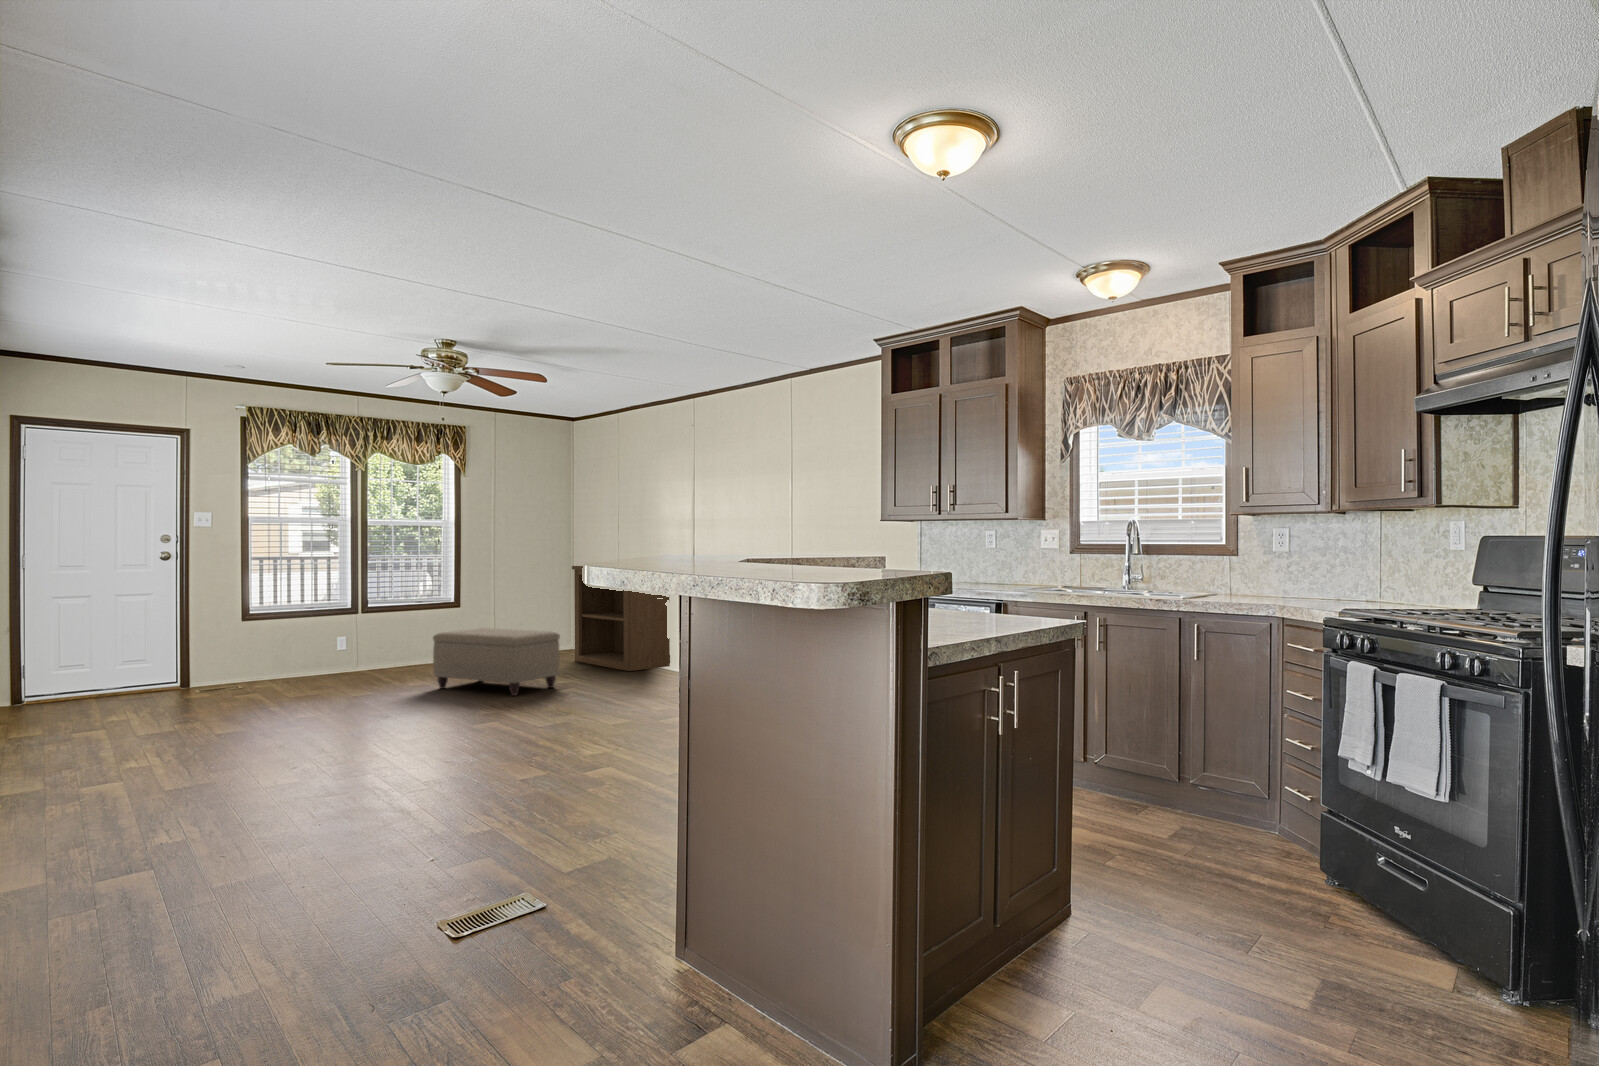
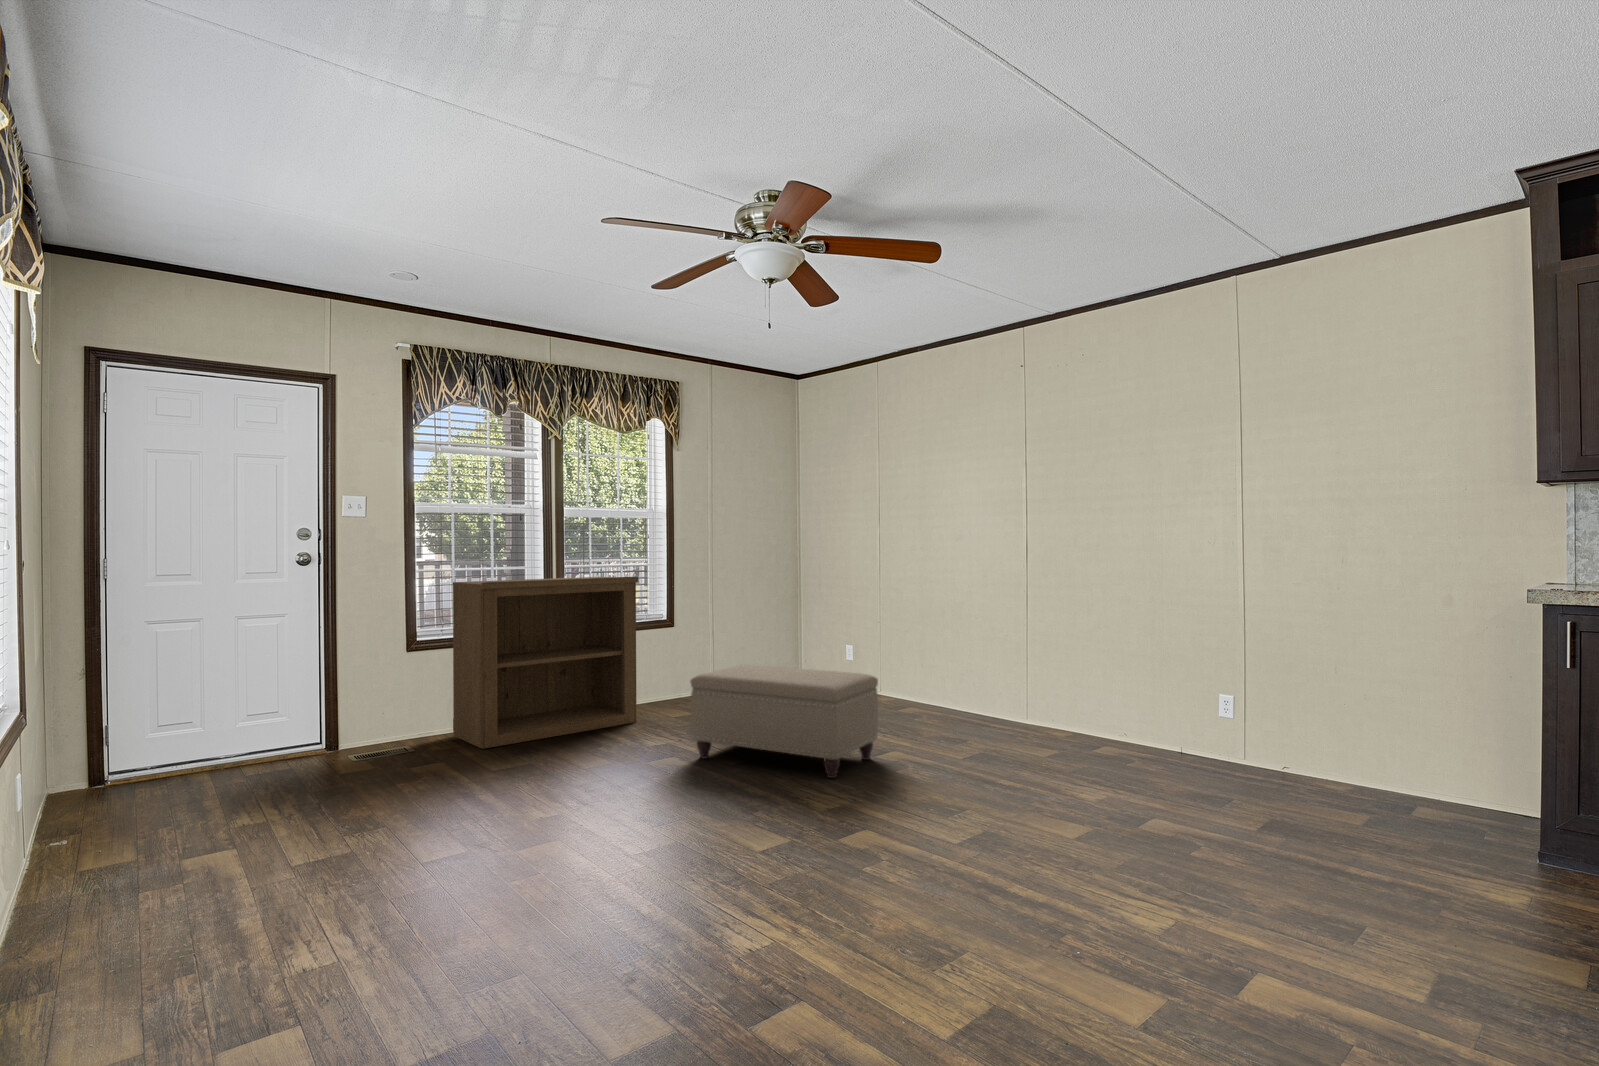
bookshelf: present [572,566,670,671] -> present [453,576,638,749]

